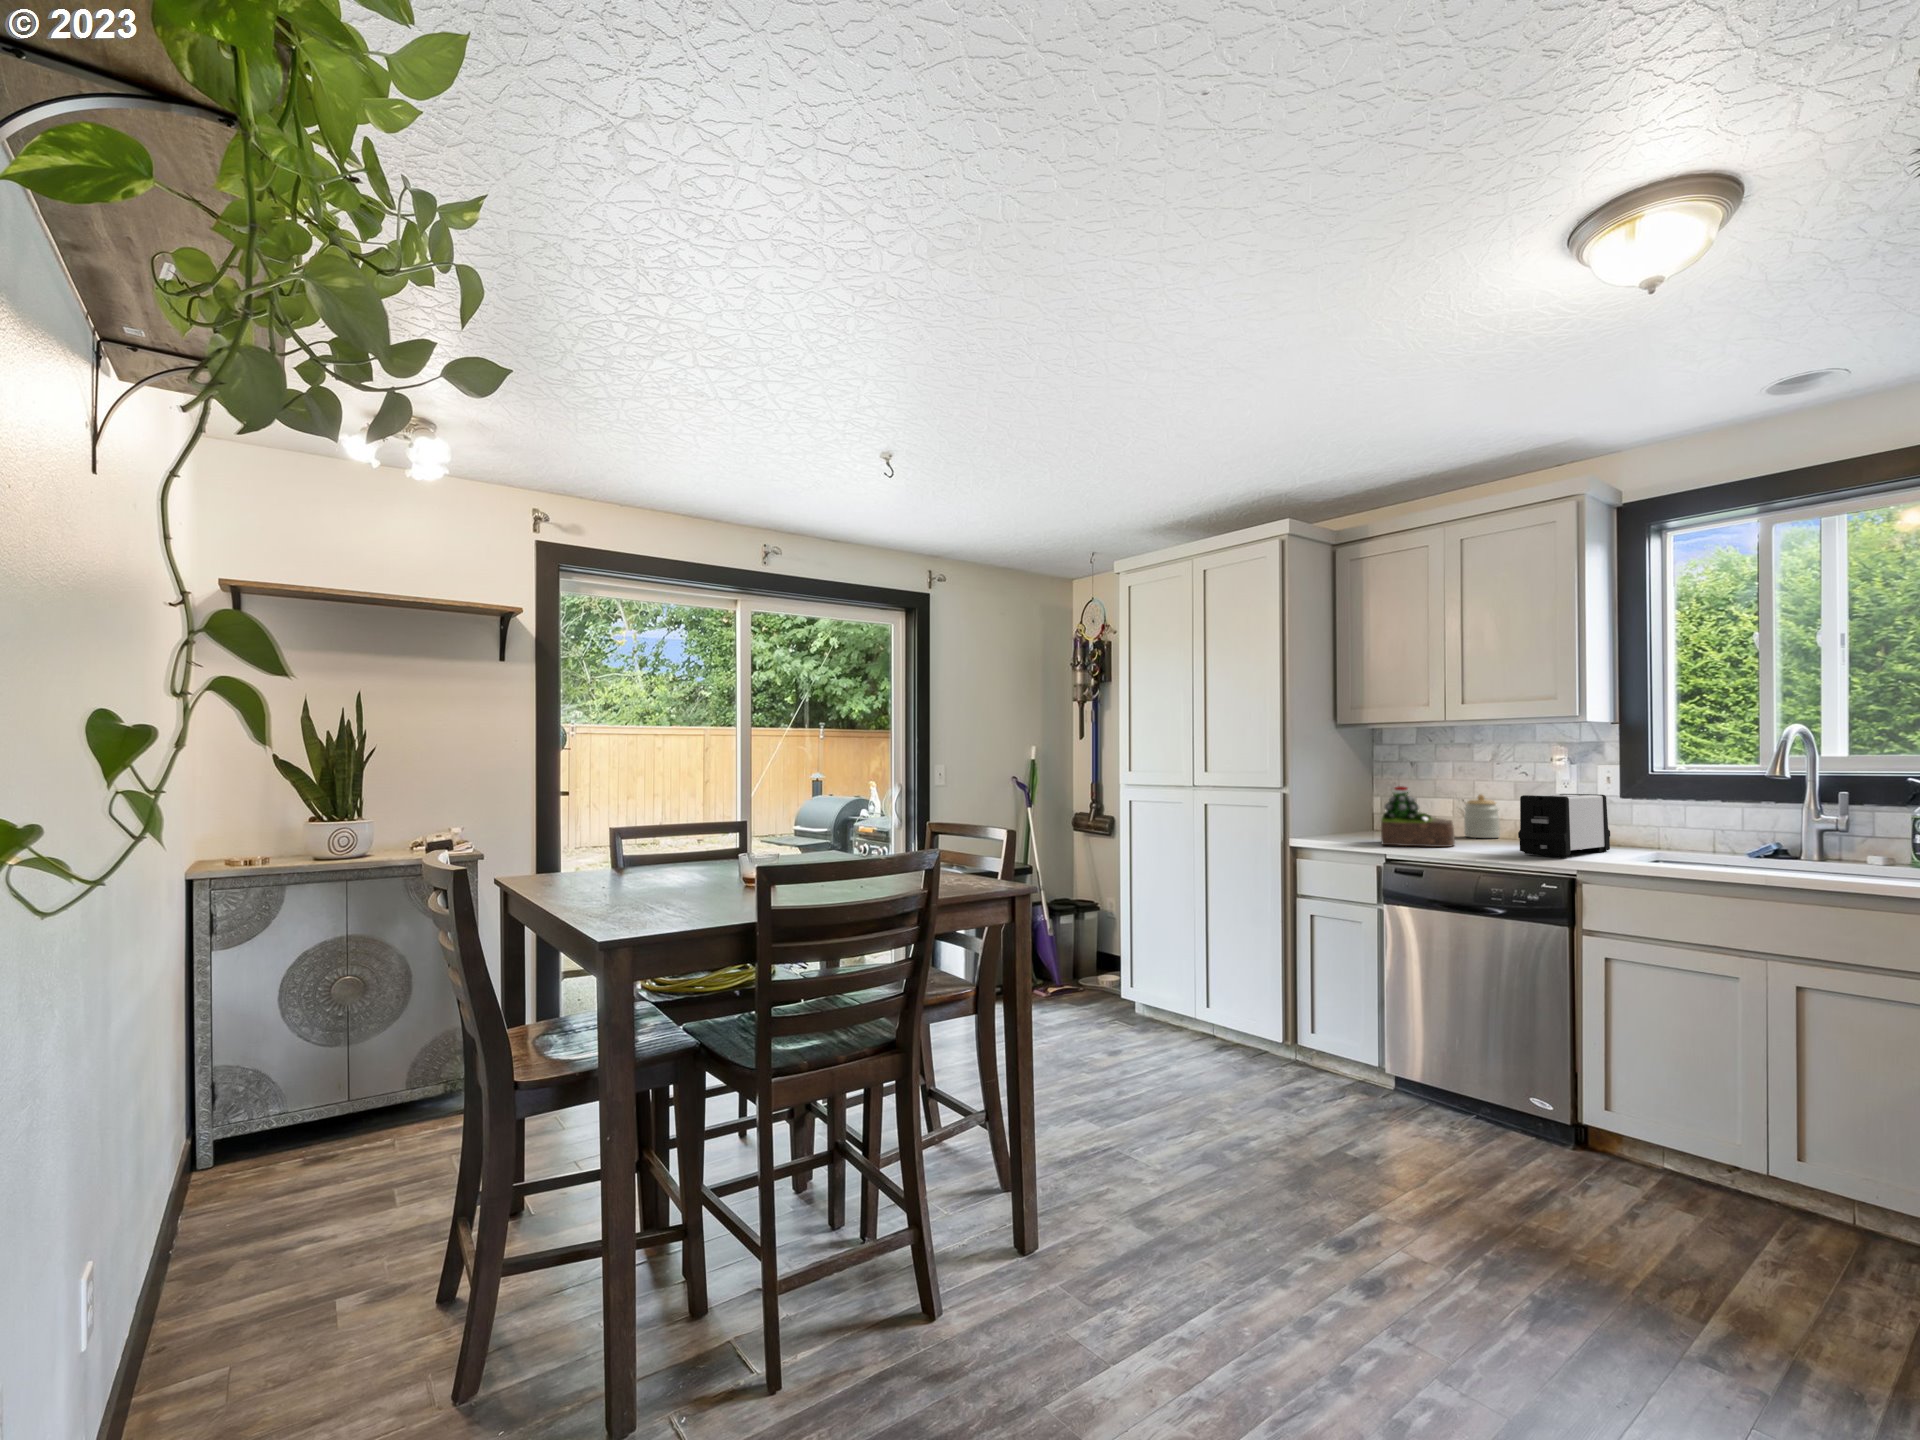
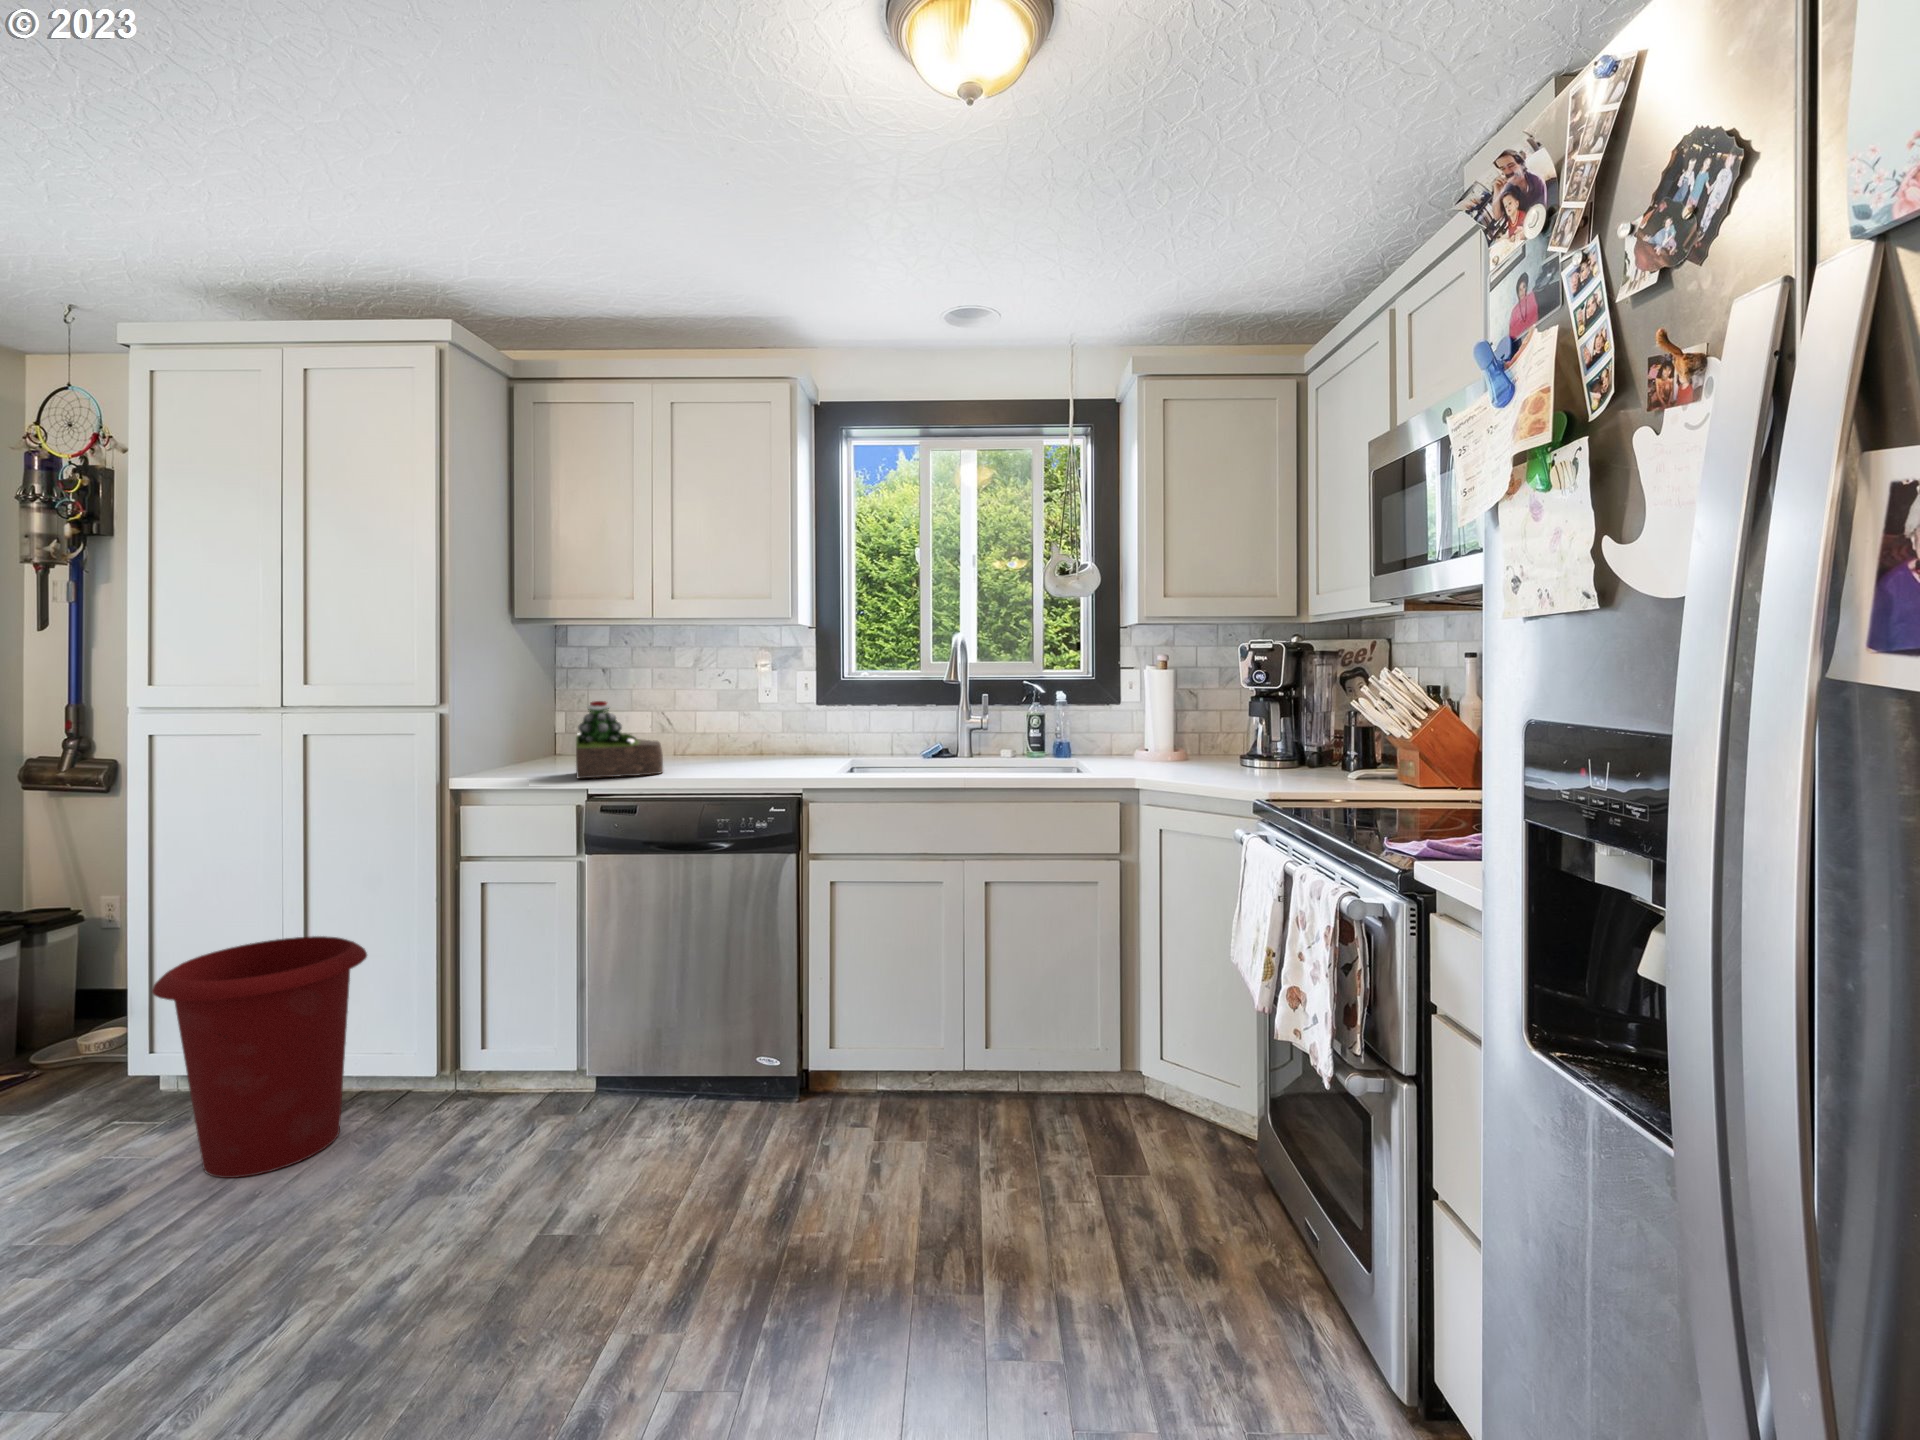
jar: present [1464,794,1500,838] -> none [664,709,703,759]
toaster: present [1518,794,1610,857] -> none [742,704,820,776]
waste bin: none [1138,930,1244,1069] -> present [152,936,367,1178]

